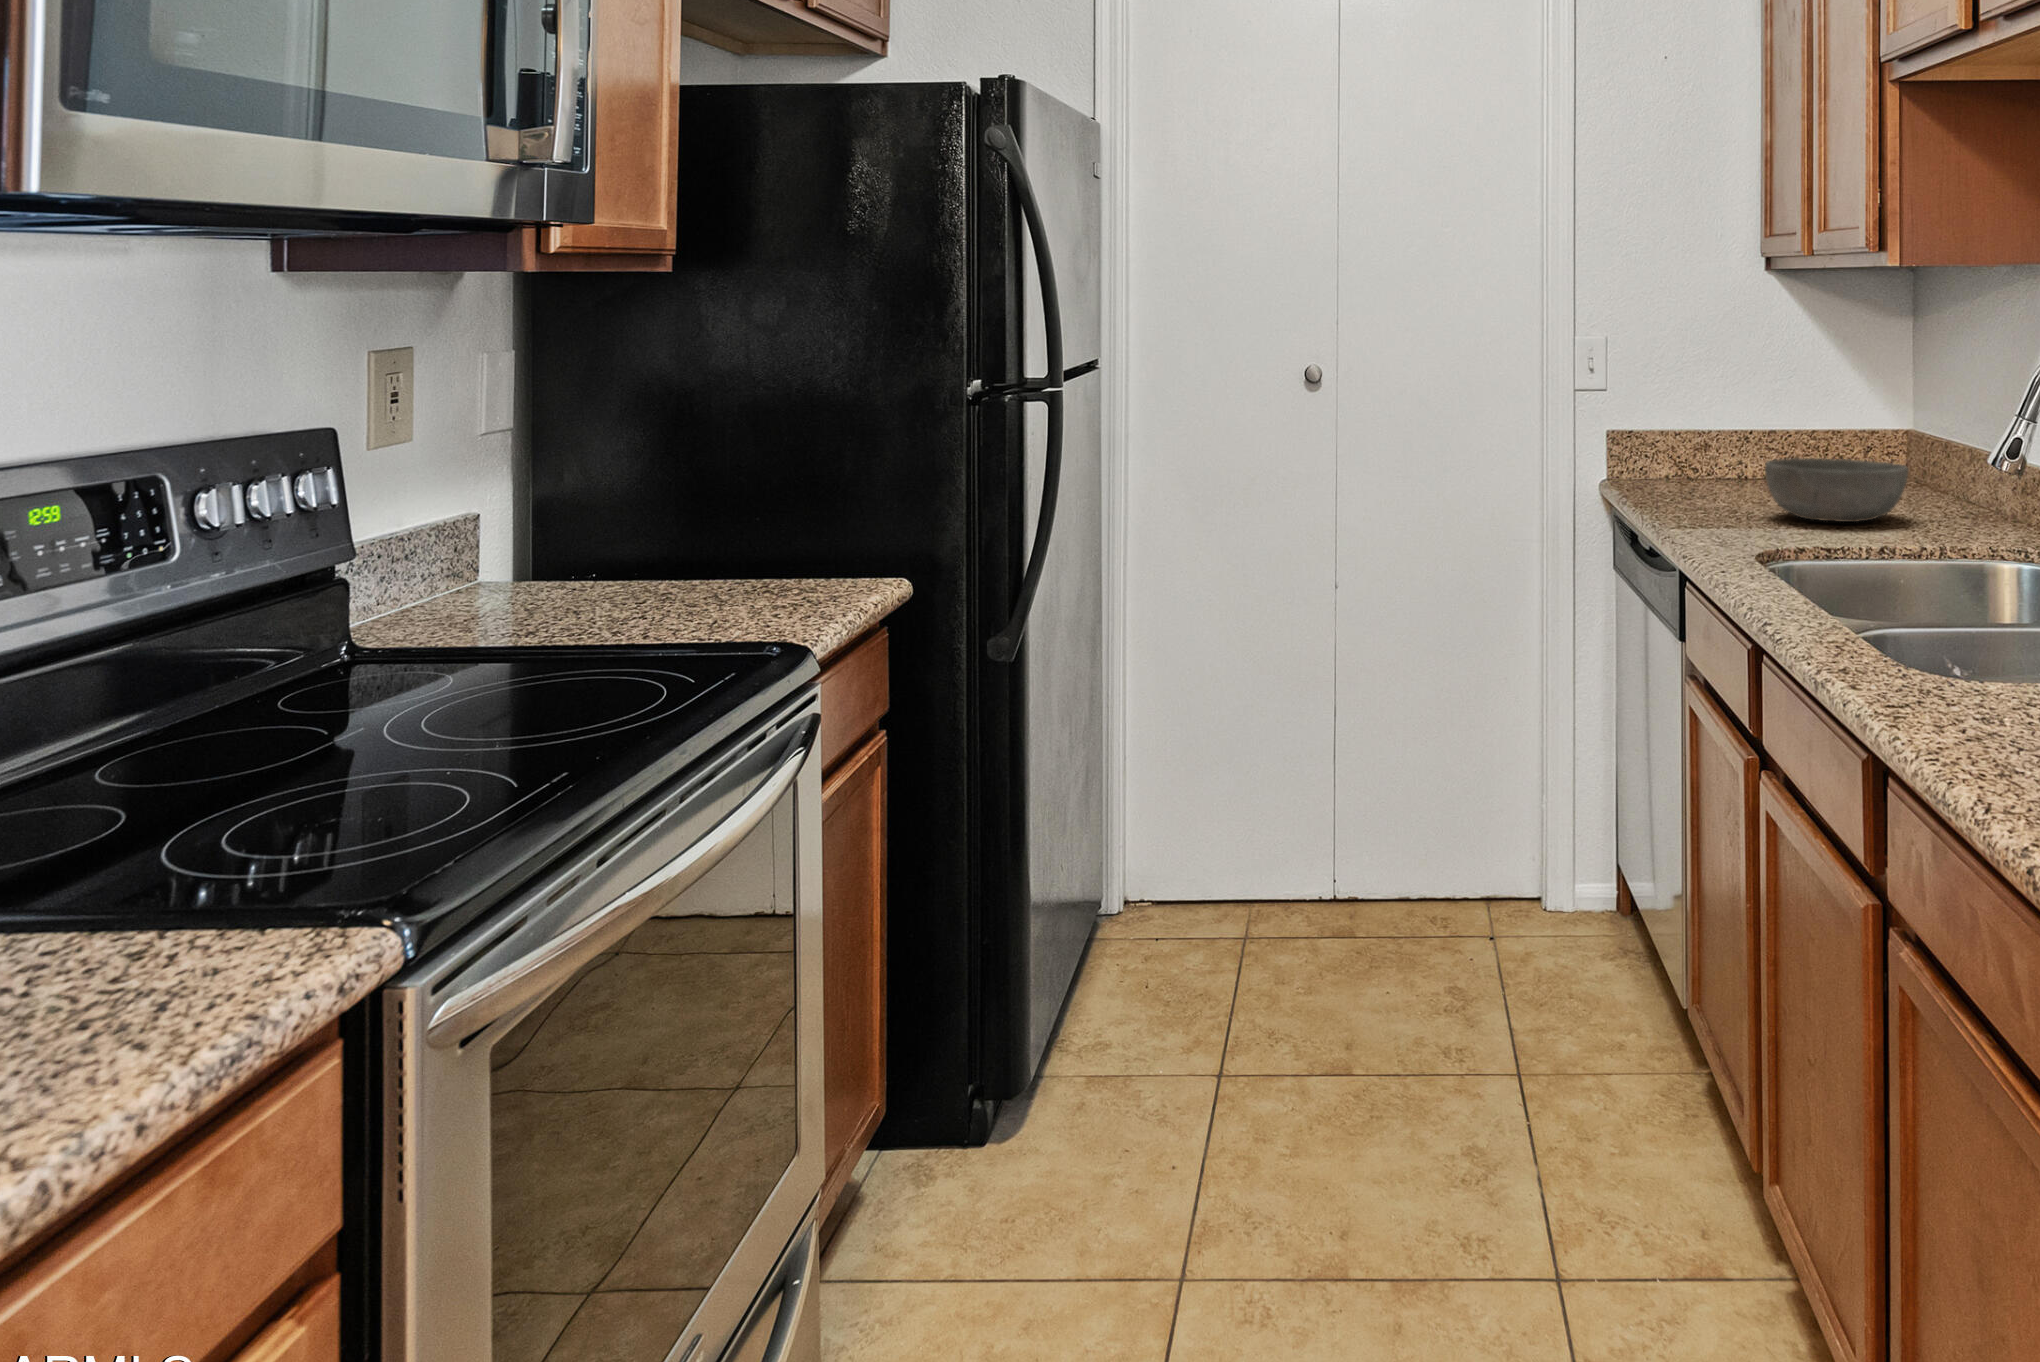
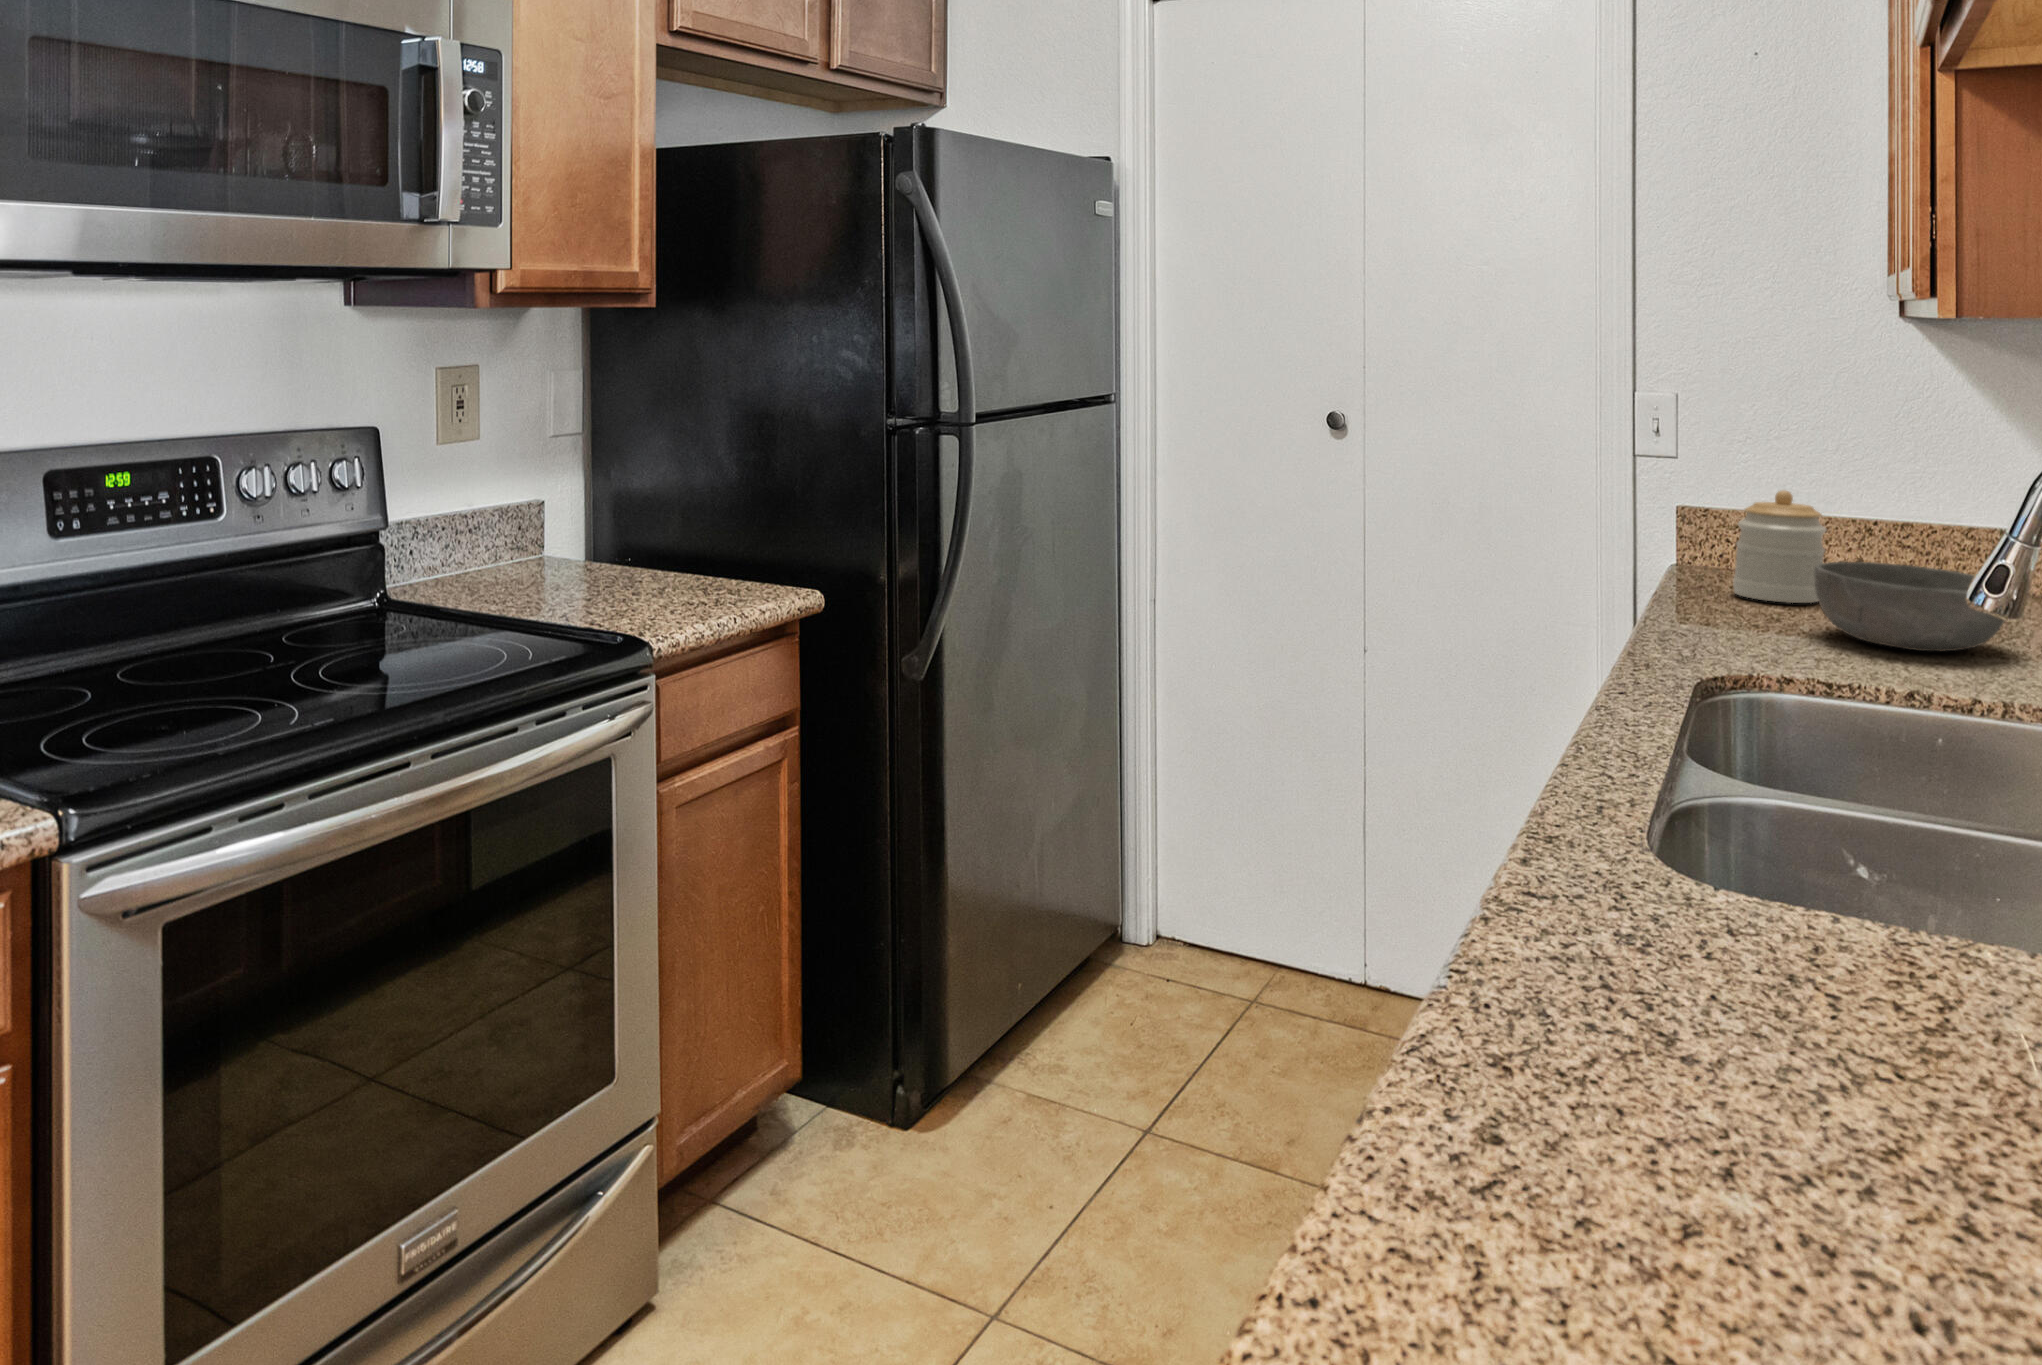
jar: none [1670,408,1738,500] -> present [1733,490,1826,603]

